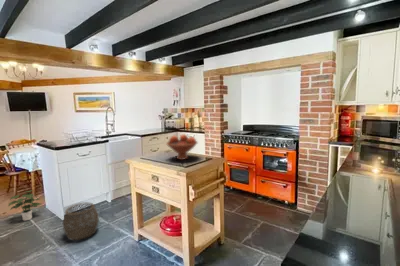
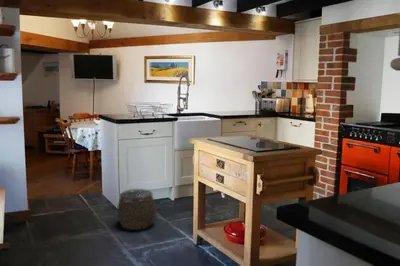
fruit bowl: present [167,135,197,159] -> none [239,113,281,145]
potted plant: present [8,190,41,221] -> none [66,169,99,202]

